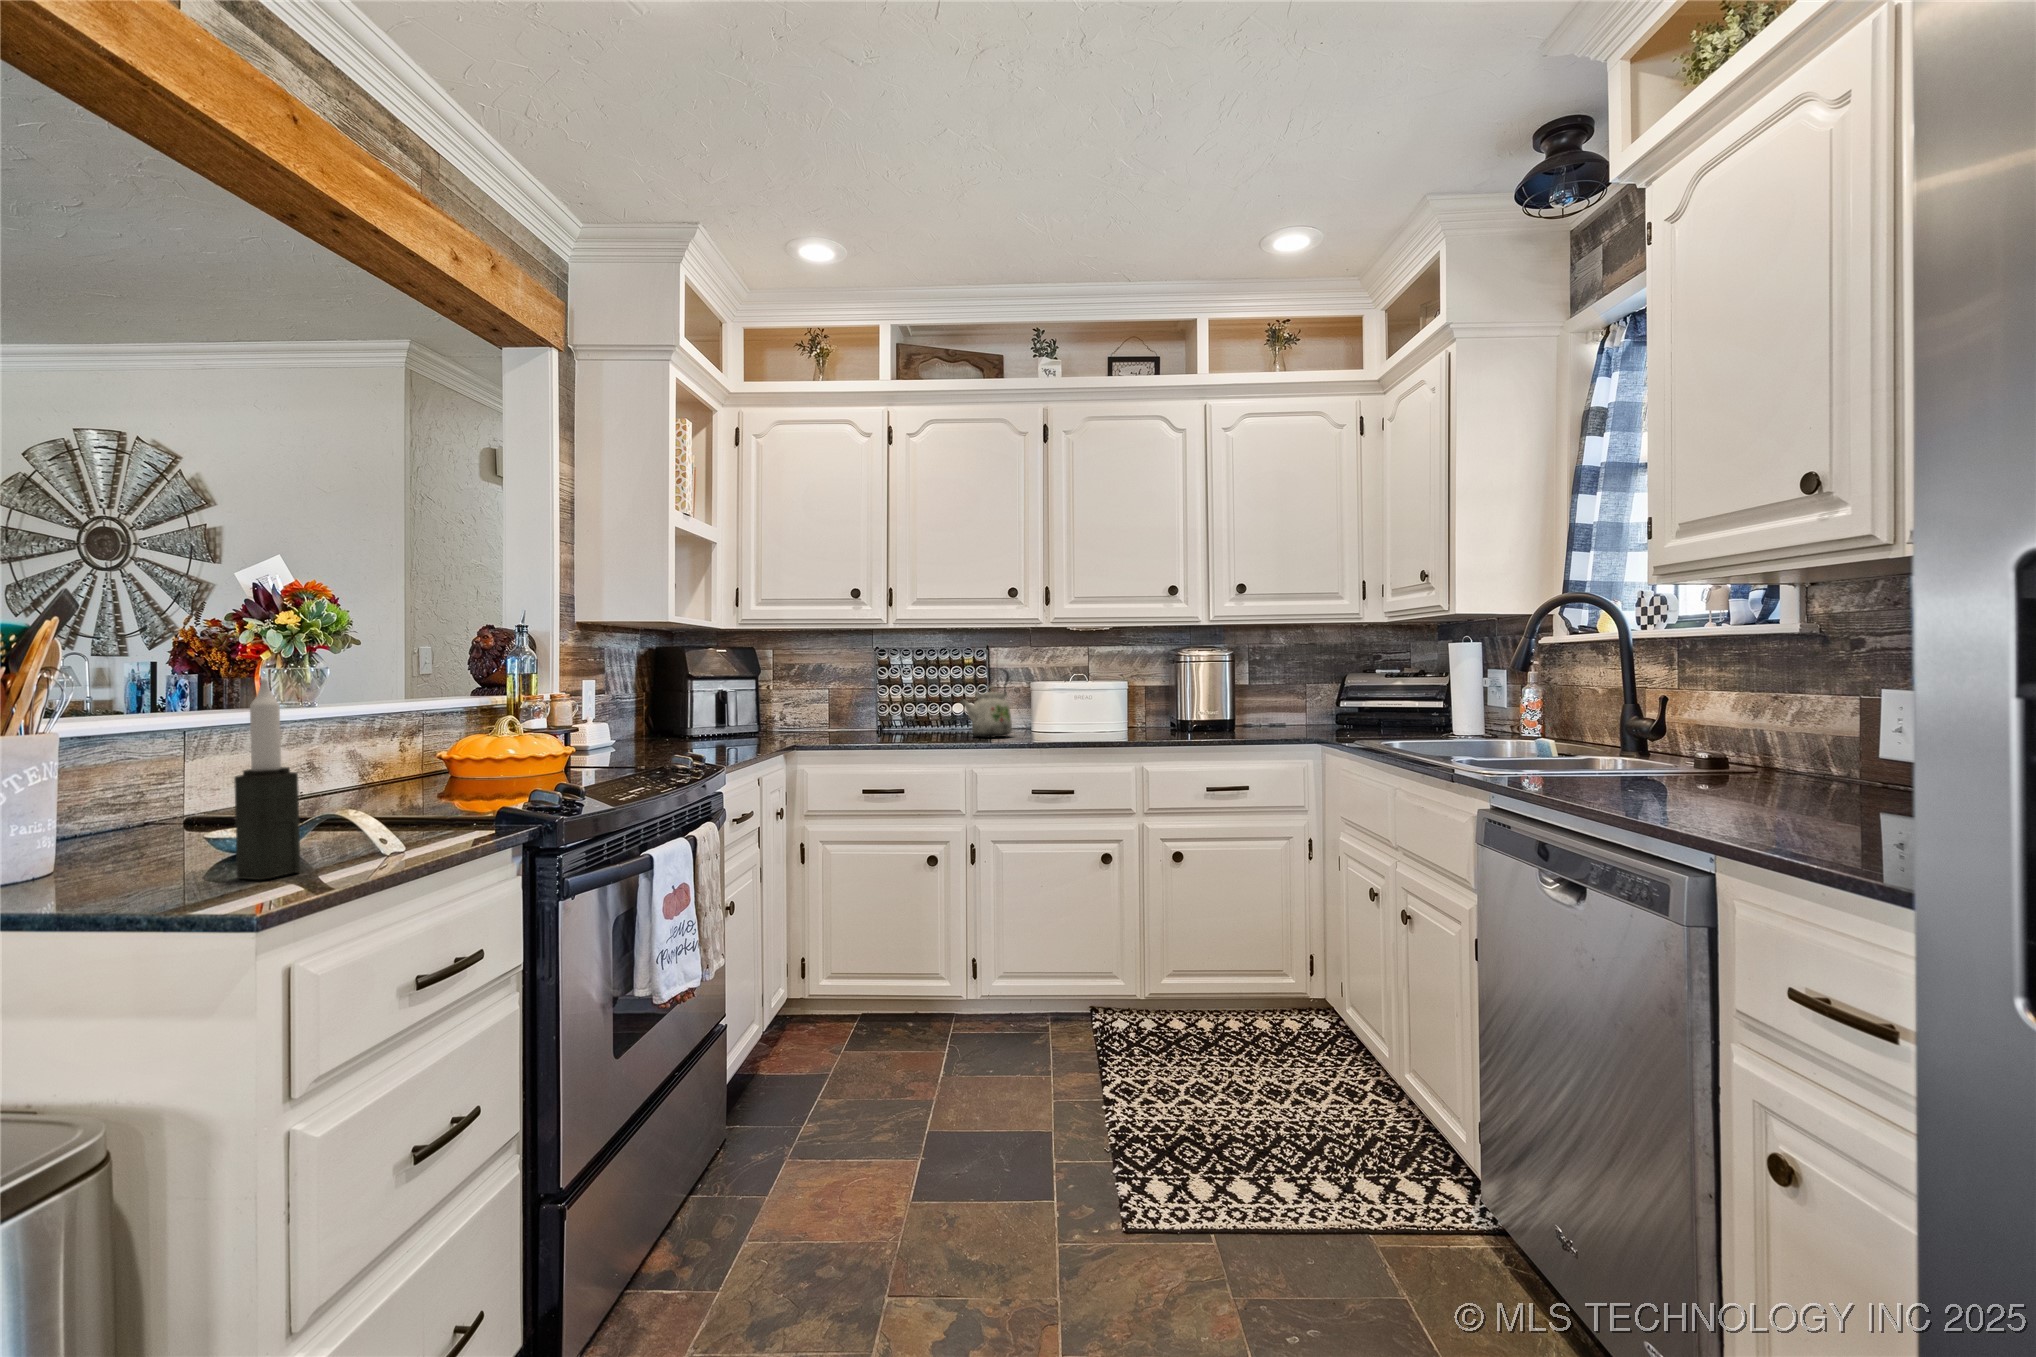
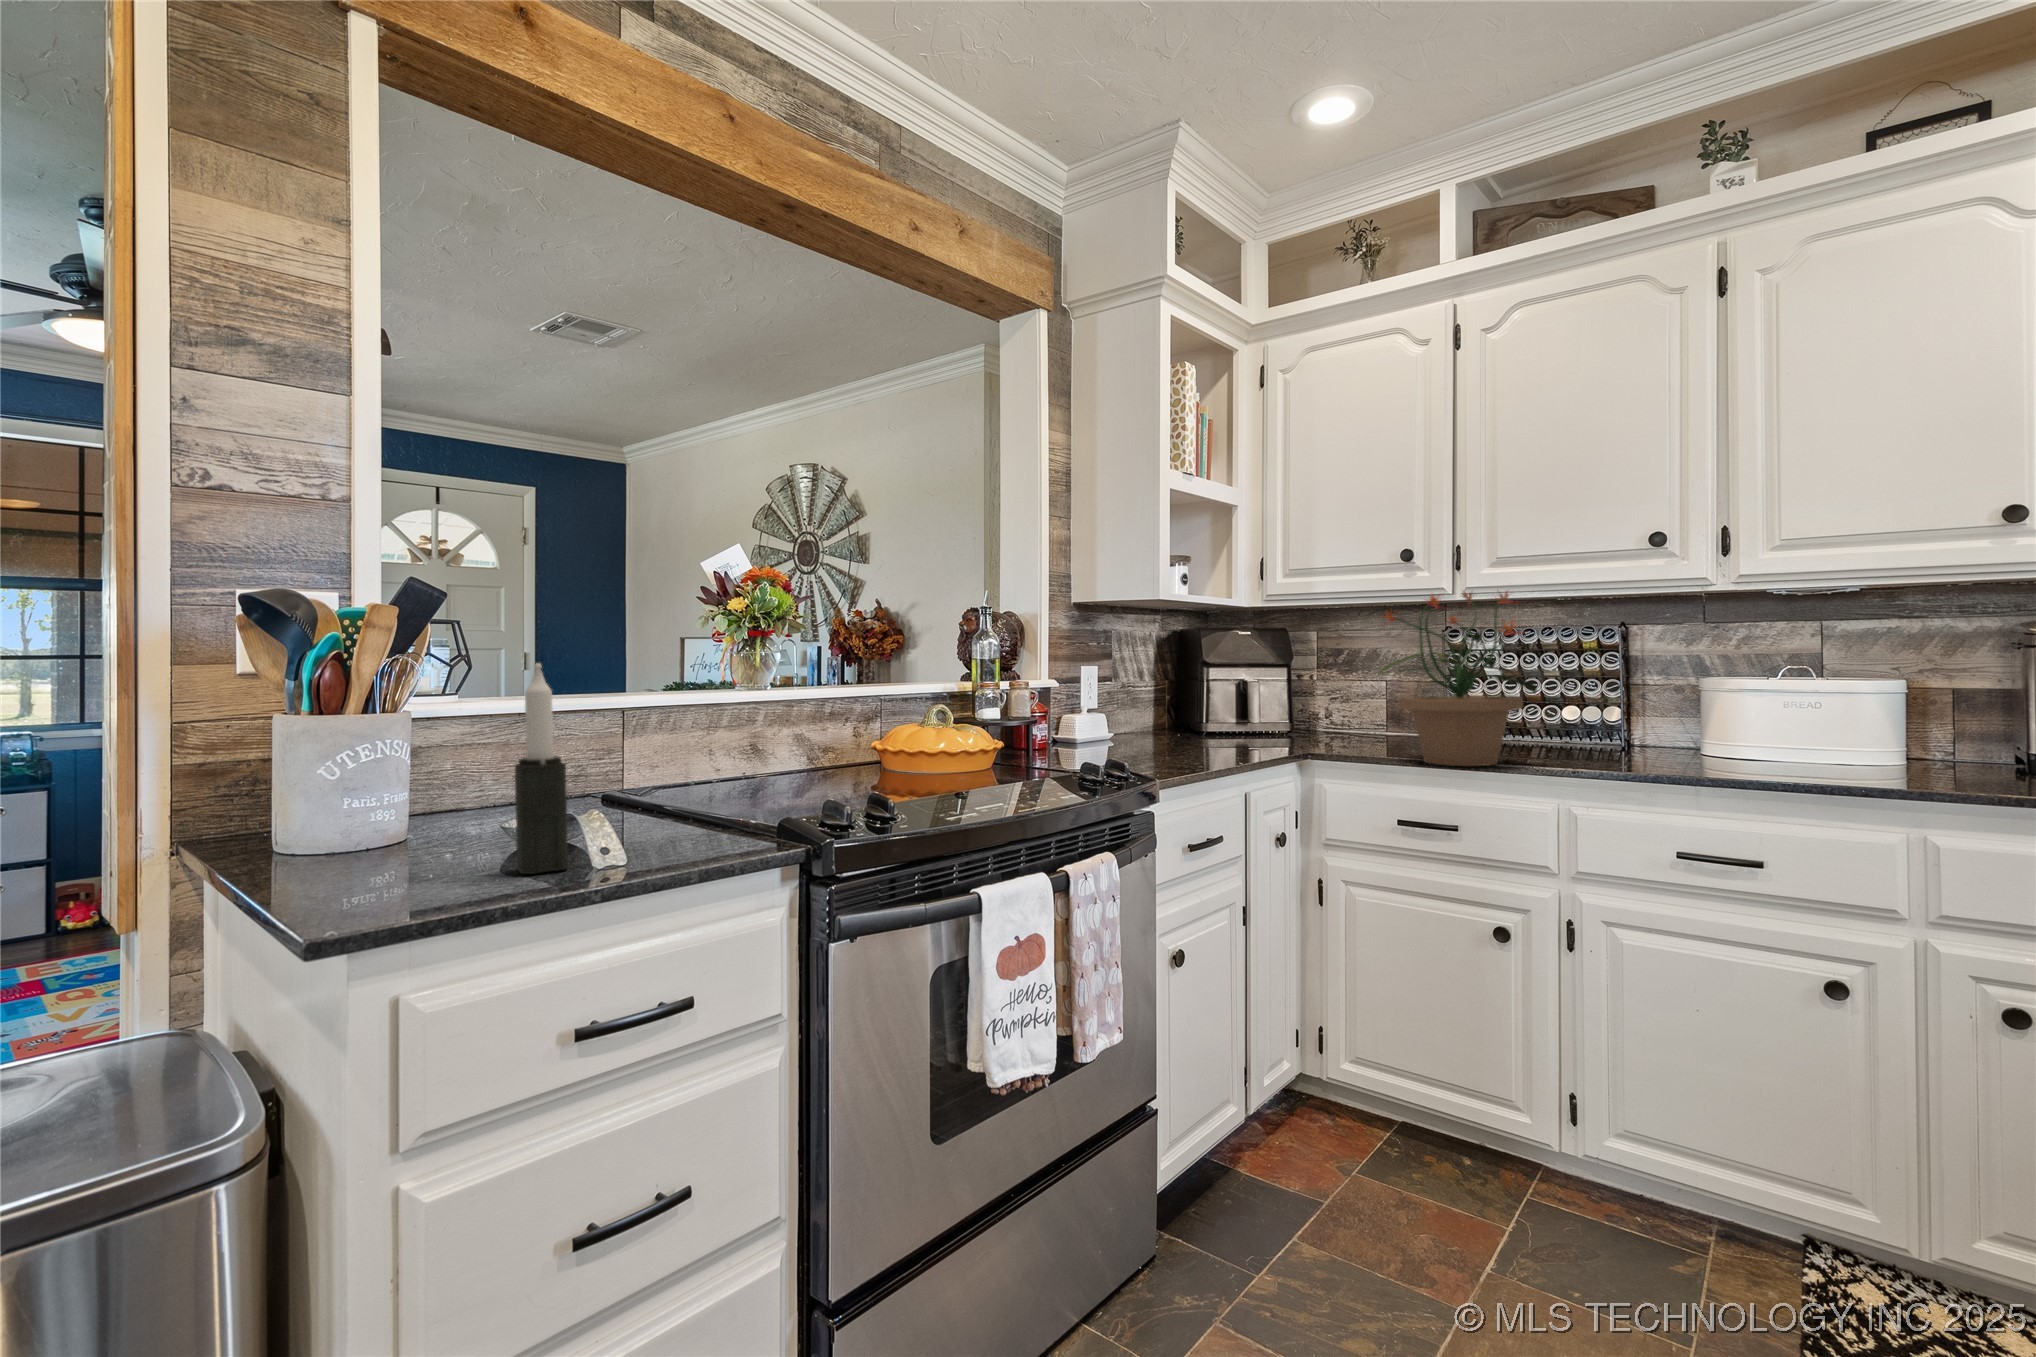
potted plant: none [852,623,953,747] -> present [1378,590,1536,766]
kettle: present [960,668,1012,738] -> none [1559,652,1658,759]

